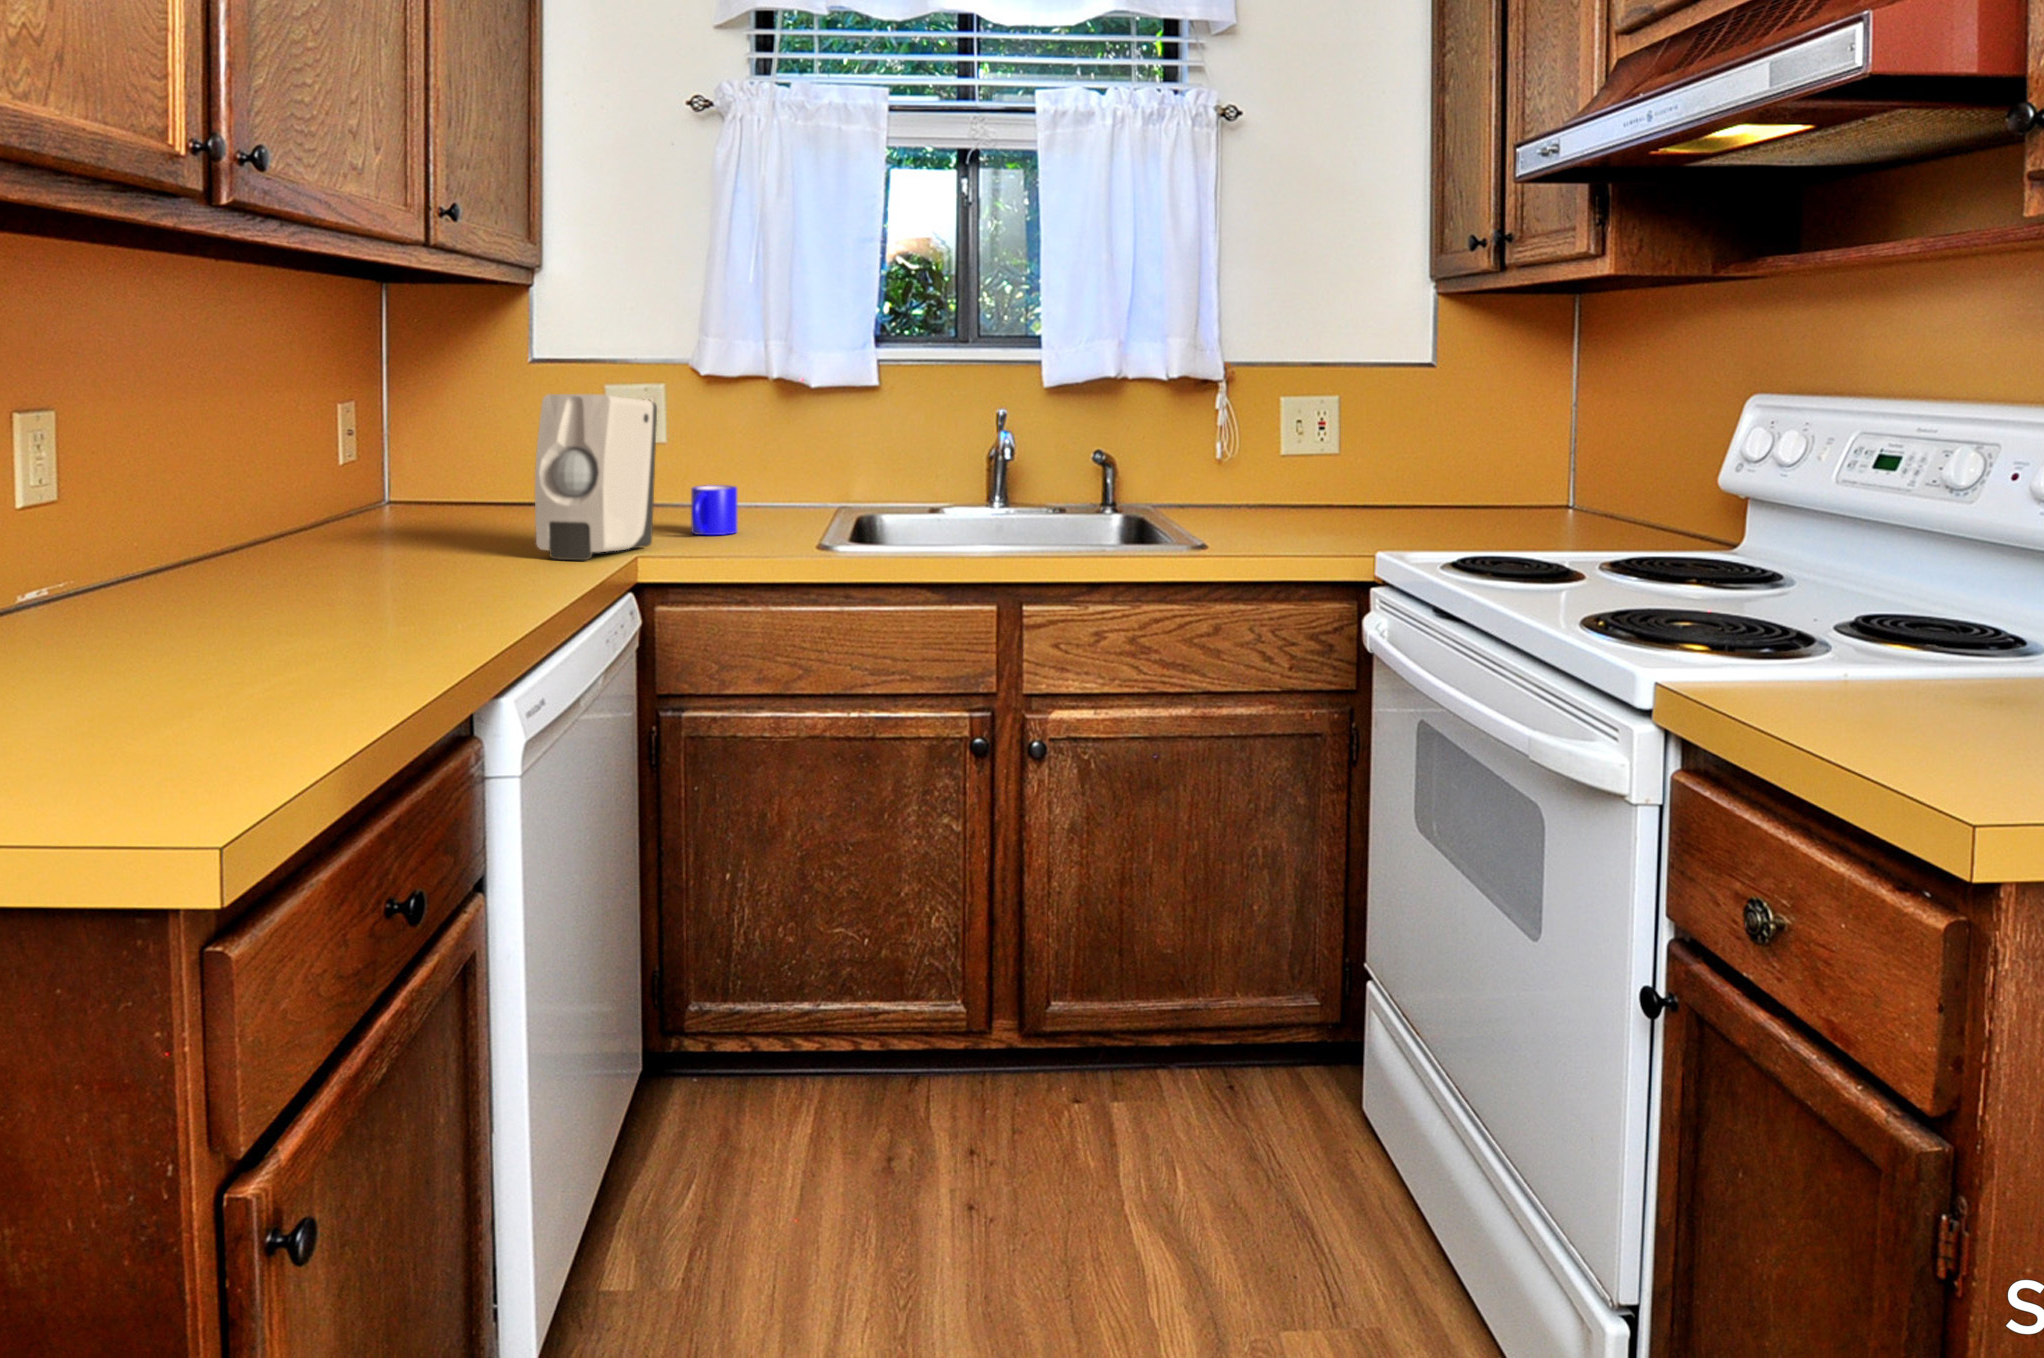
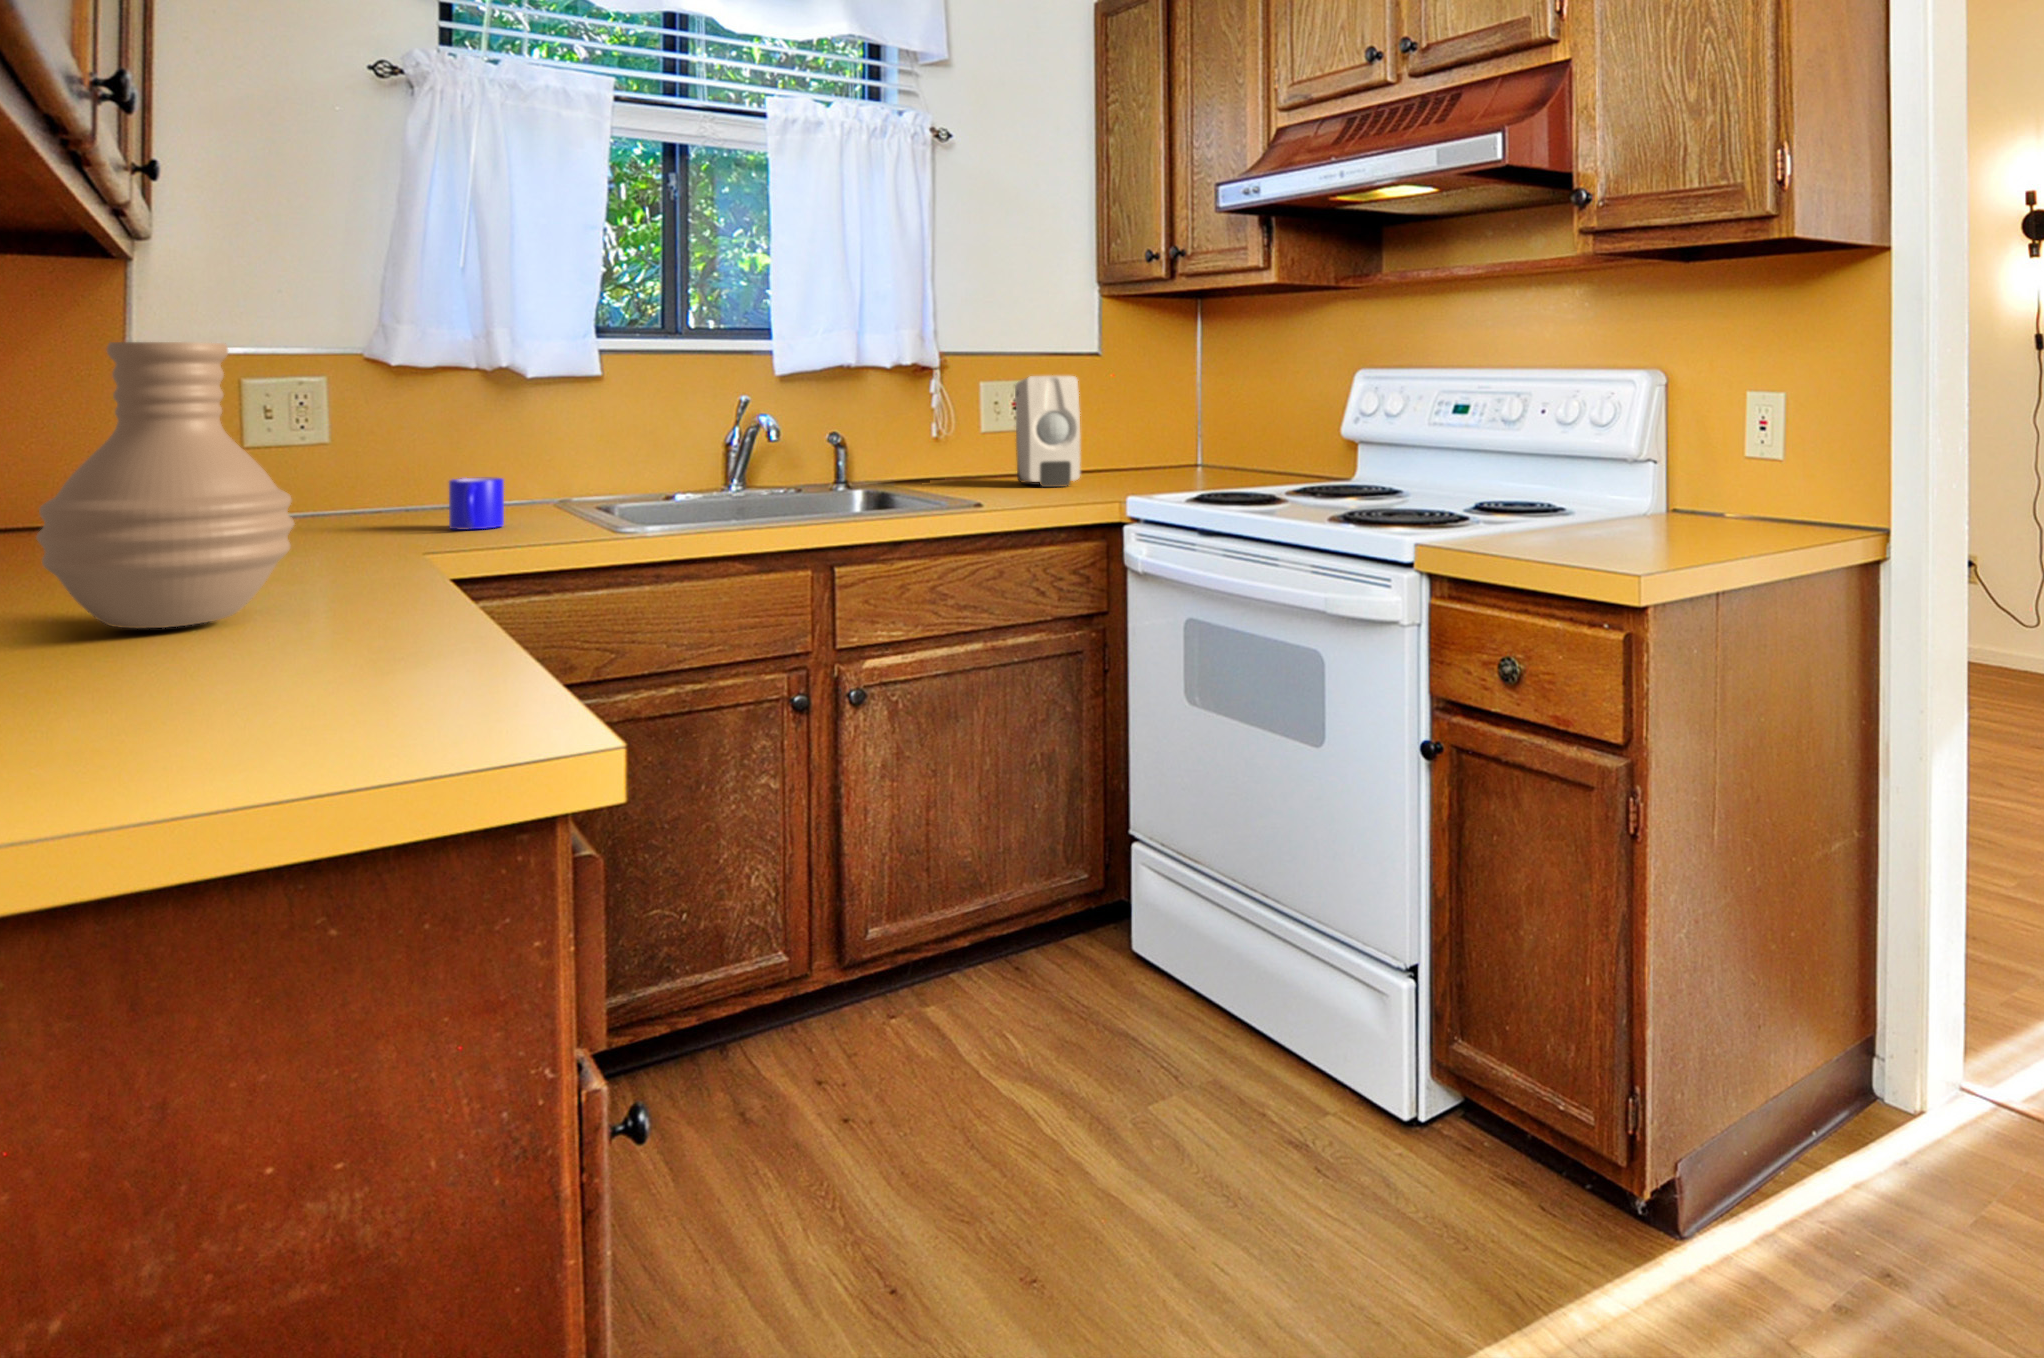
vase: none [139,379,344,634] -> present [36,342,294,629]
soap dispenser: present [535,394,657,560] -> present [1015,376,1080,487]

